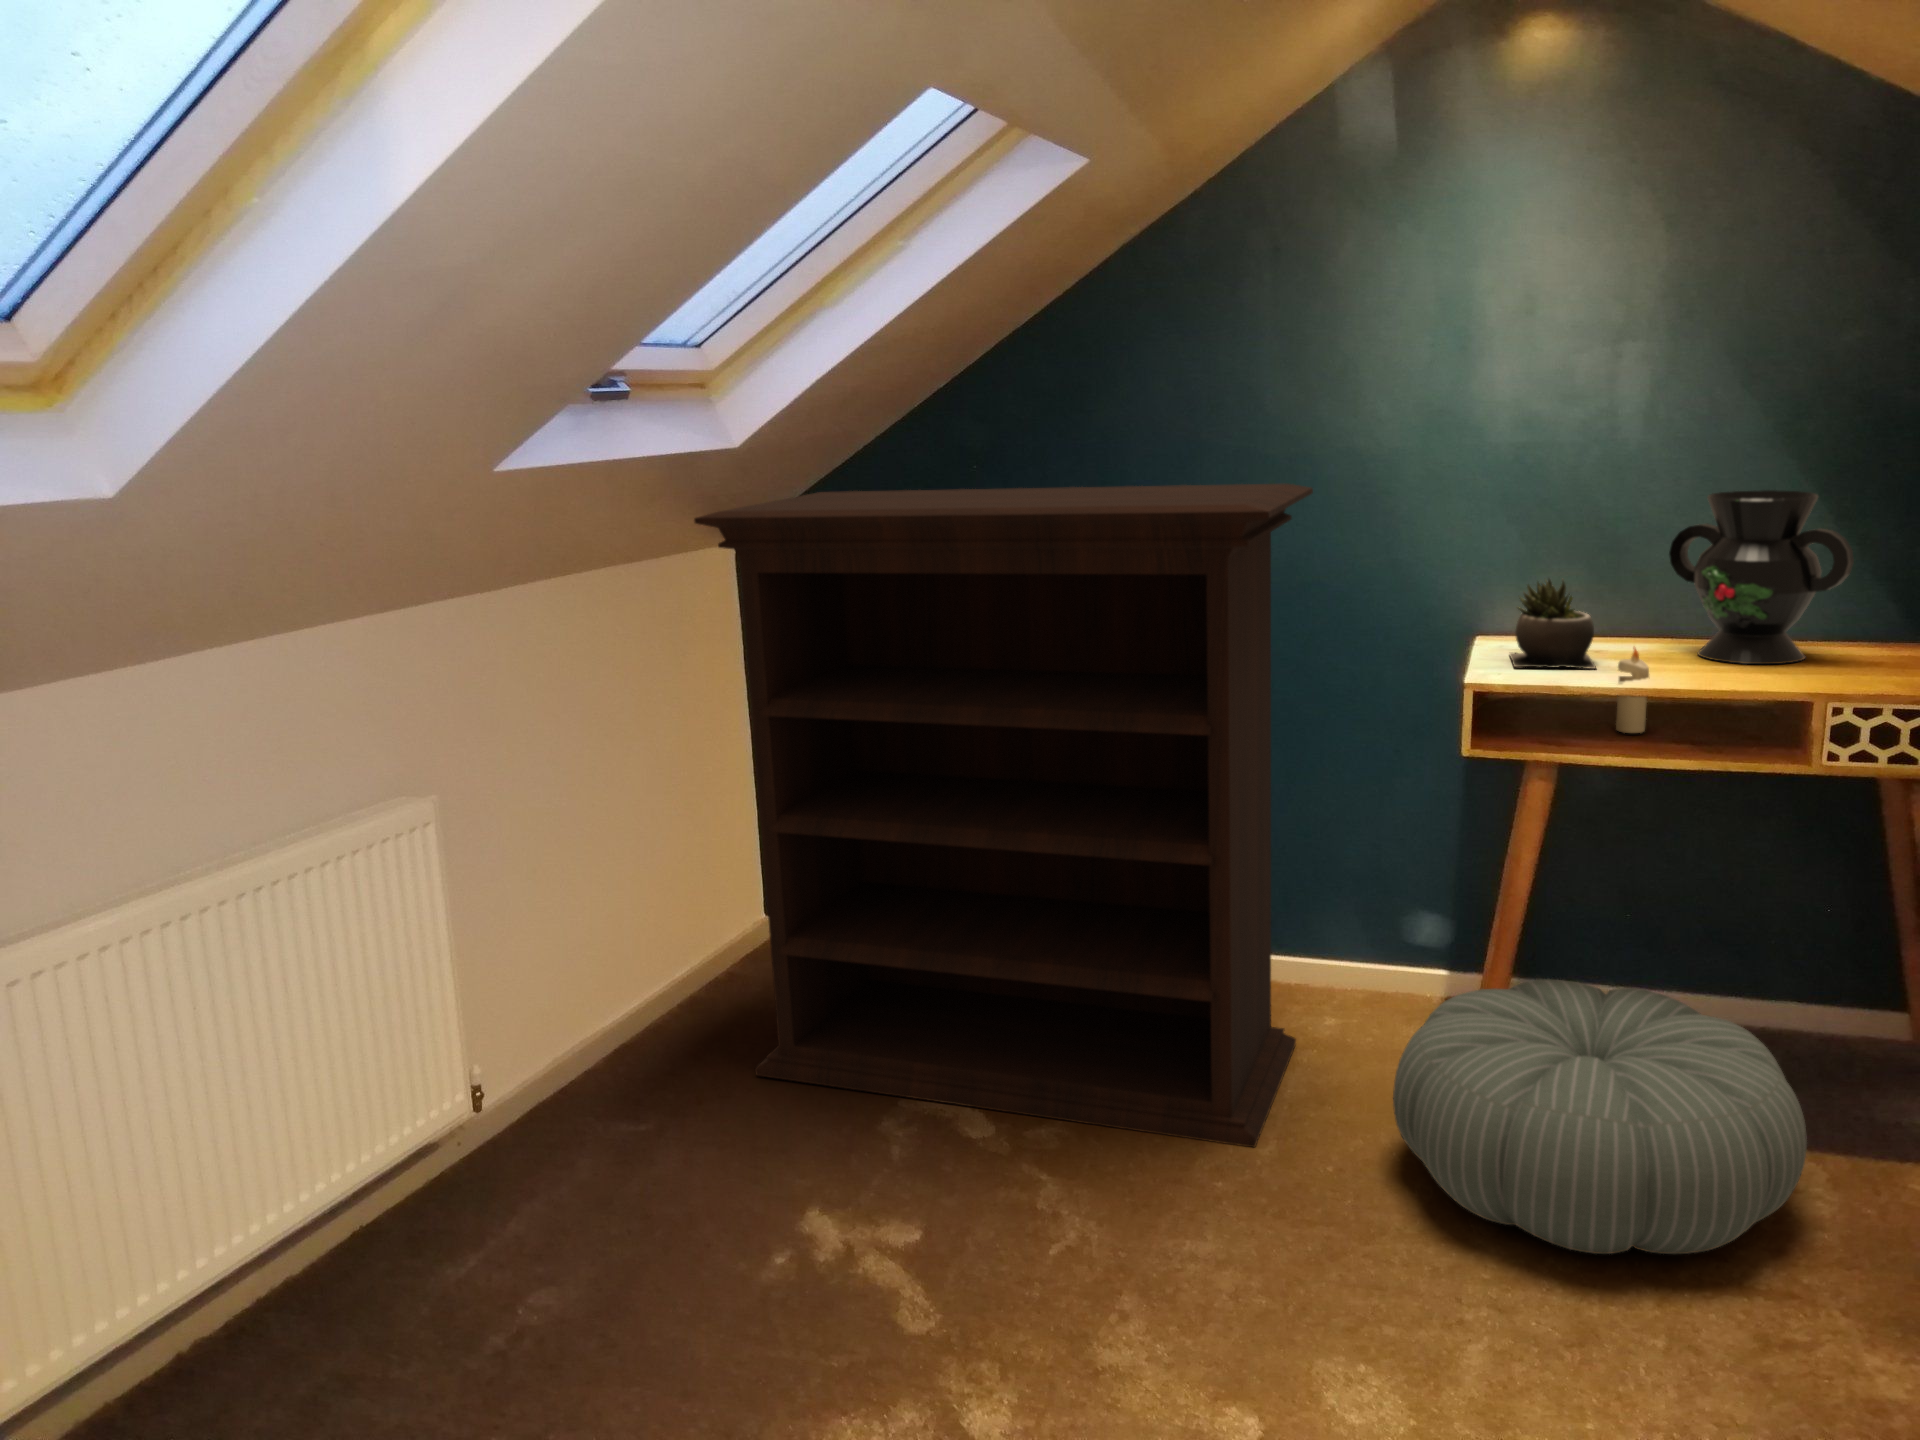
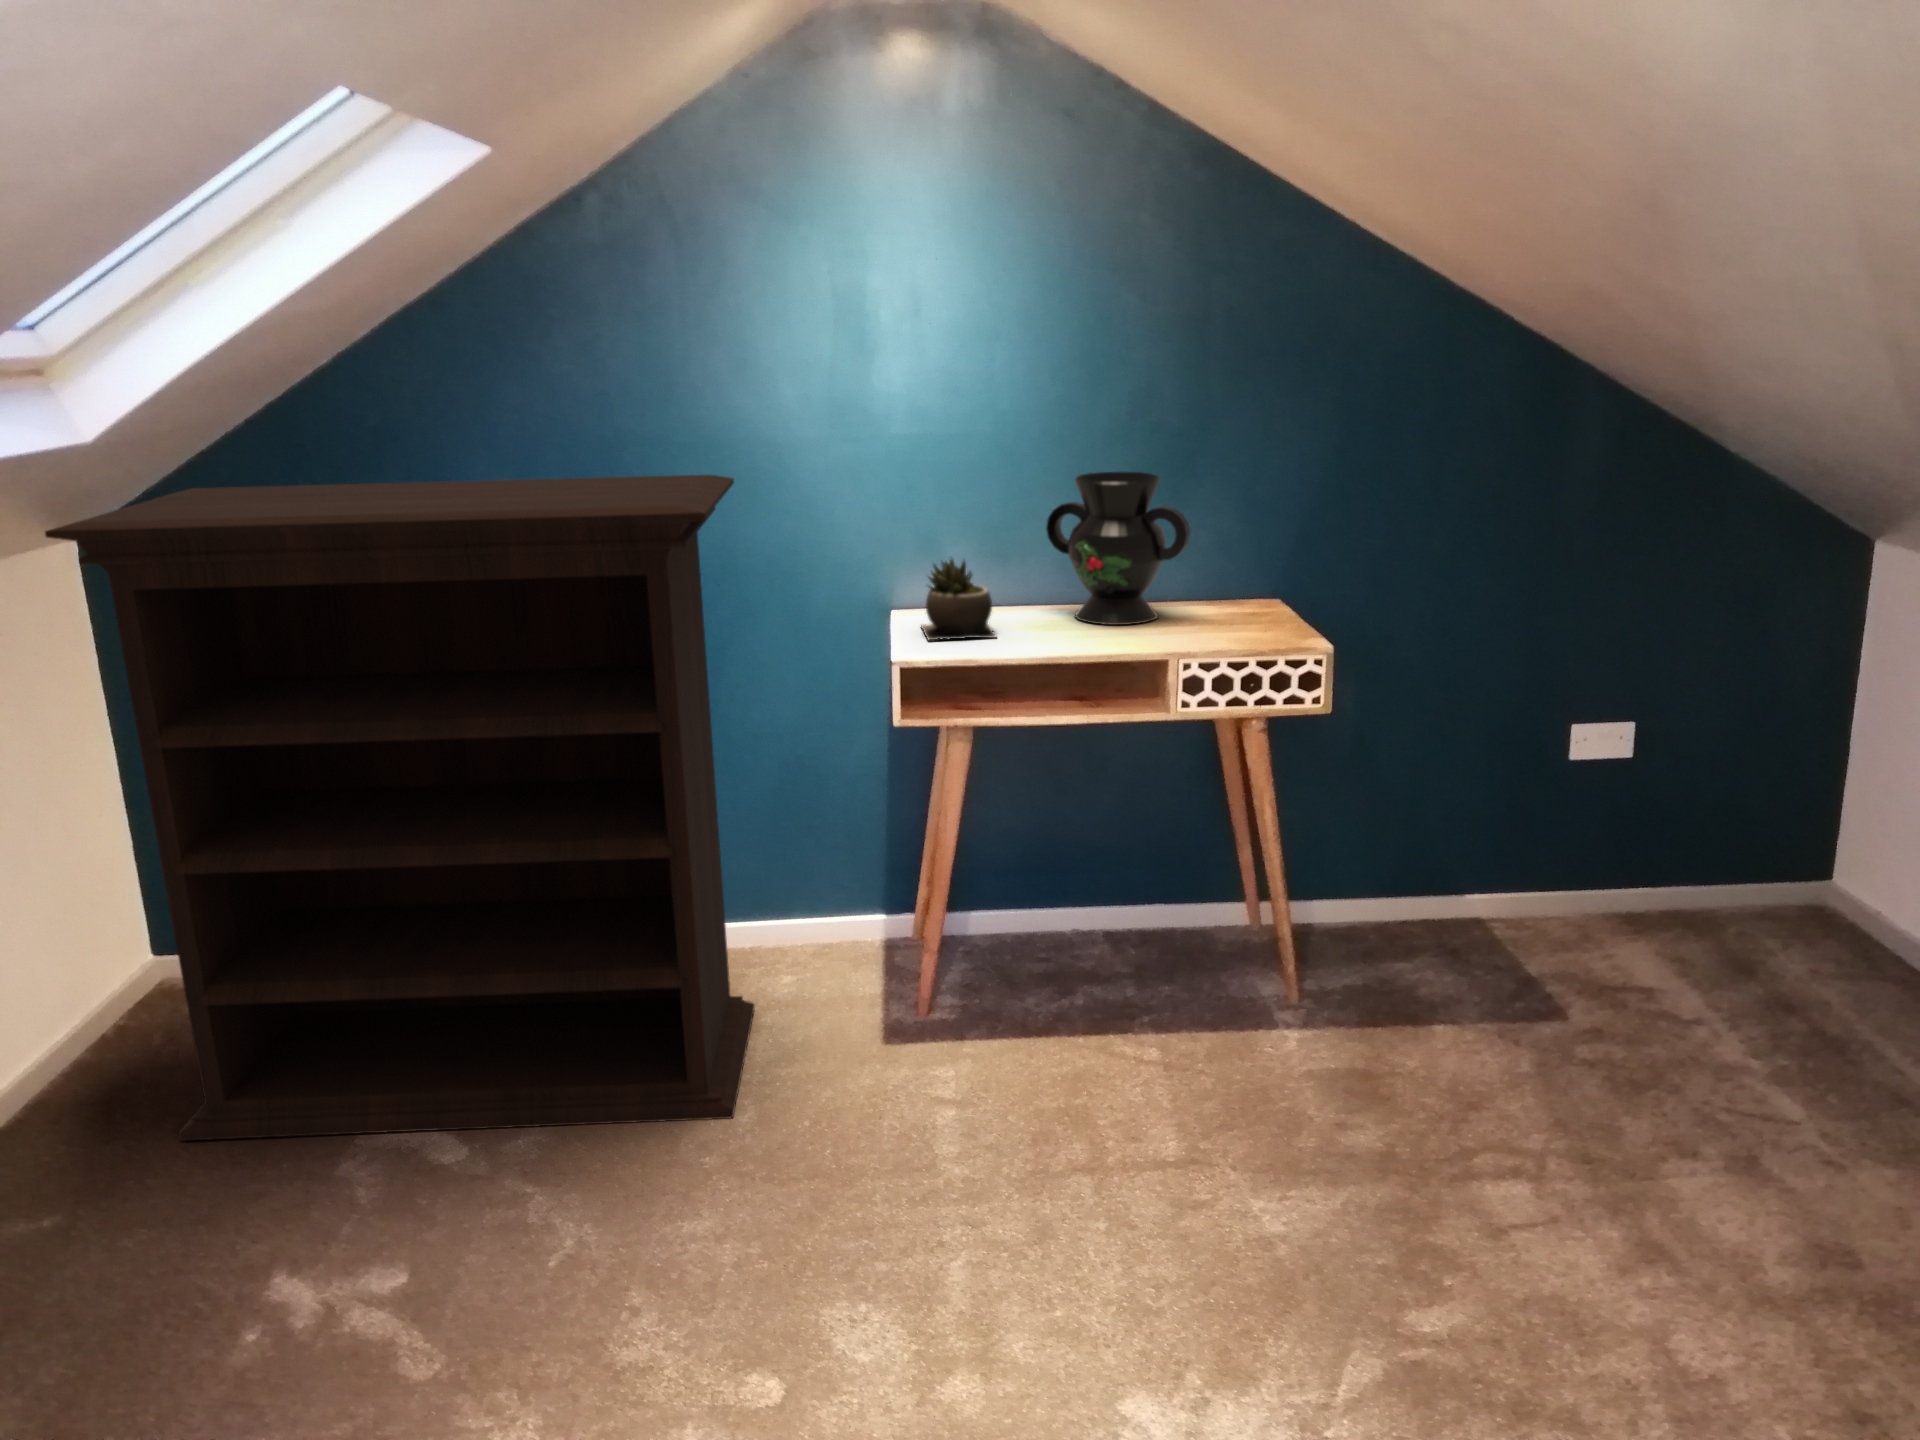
candle: present [1616,648,1649,733] -> none [1014,615,1041,693]
pouf: present [1393,979,1807,1254] -> none [857,917,1192,1159]

